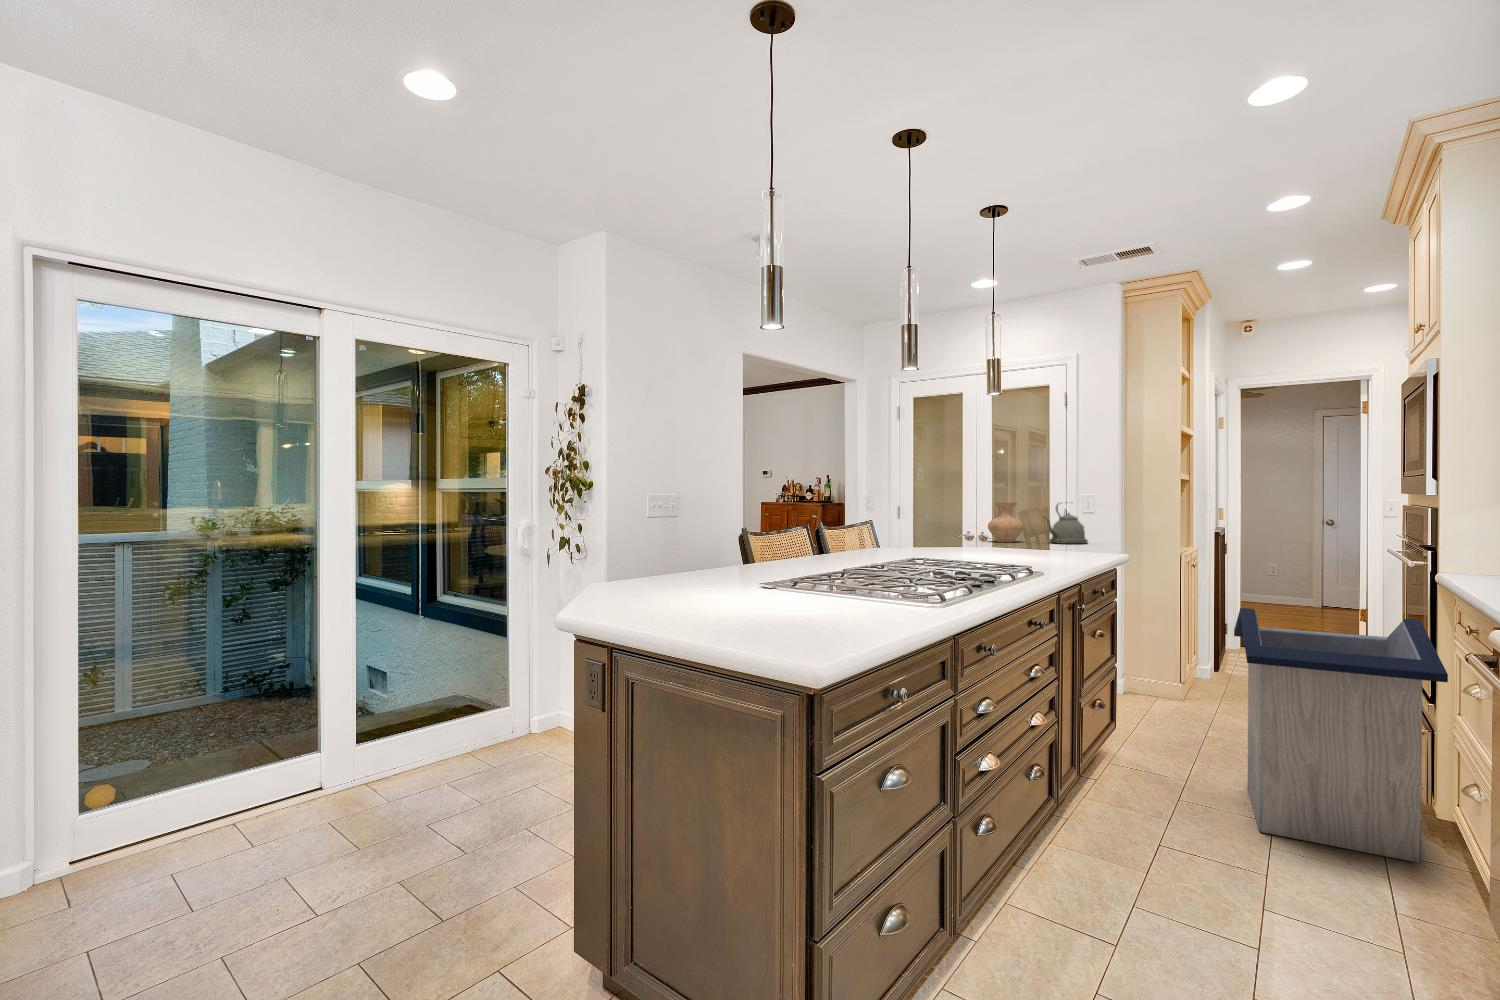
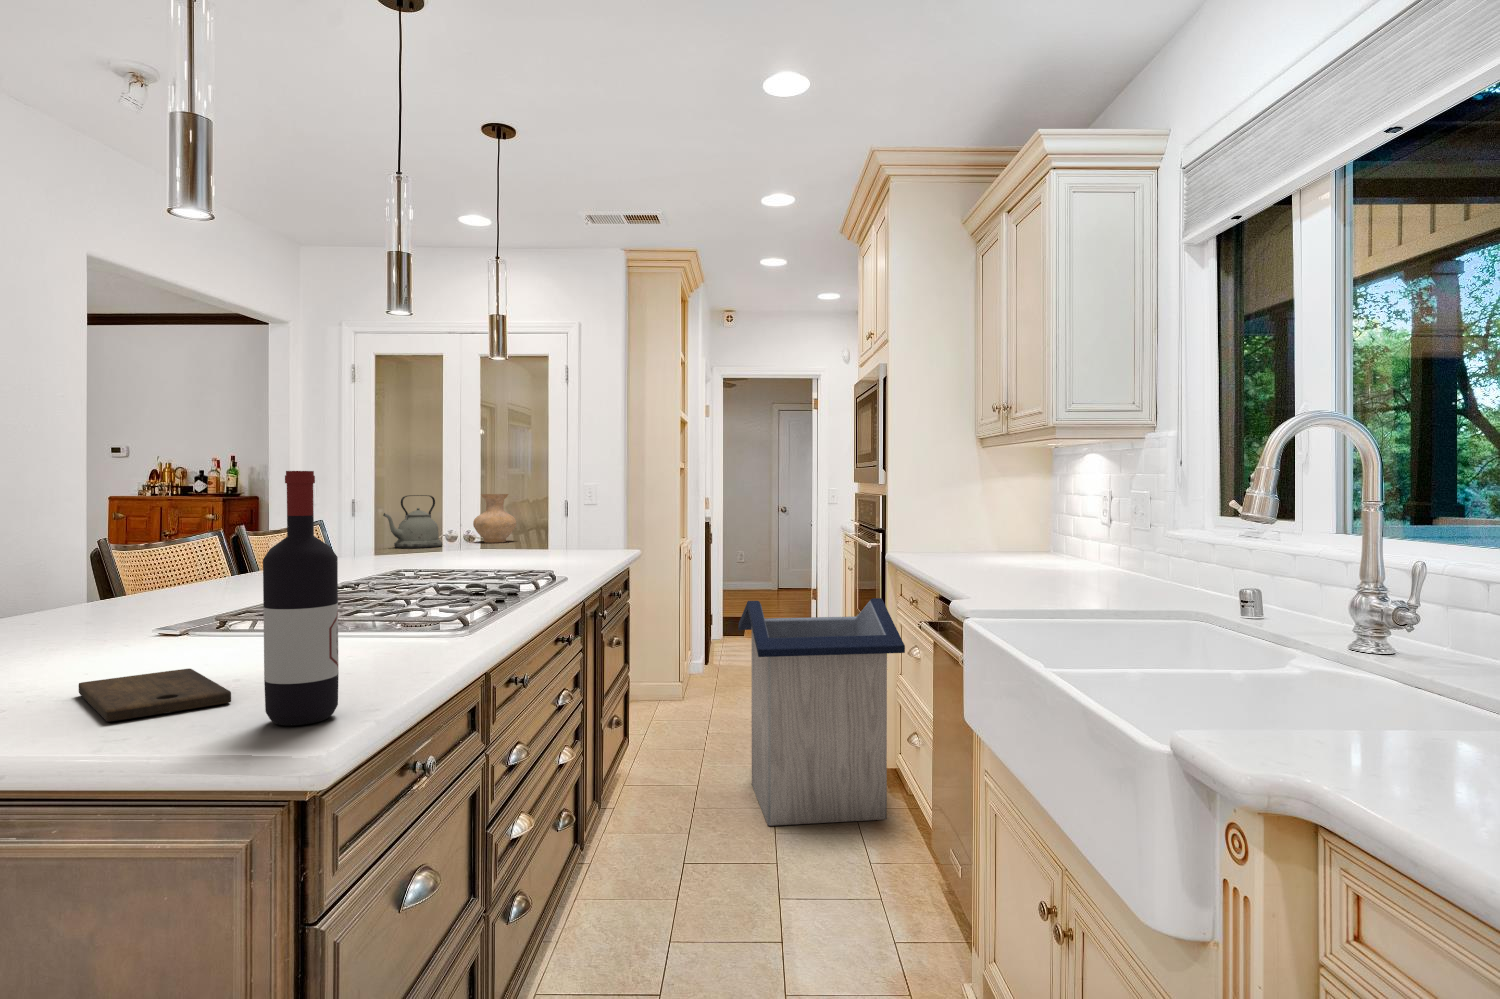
wine bottle: none [793,484,835,647] -> present [263,471,339,726]
kettle: present [1044,504,1088,544] -> present [383,495,442,548]
cutting board: none [710,607,781,630] -> present [79,669,231,722]

